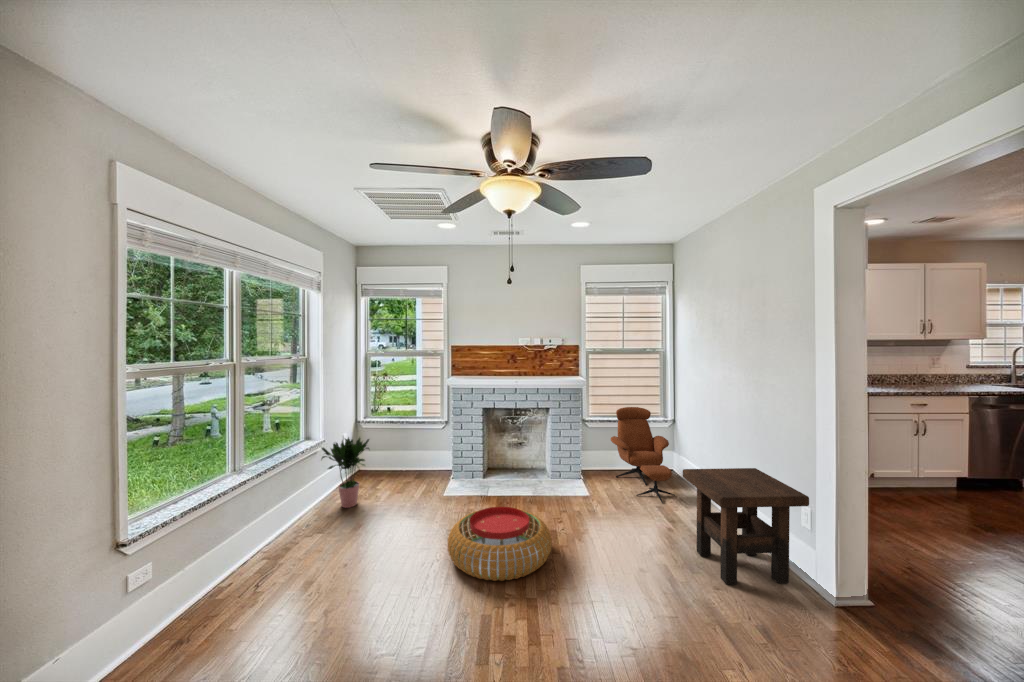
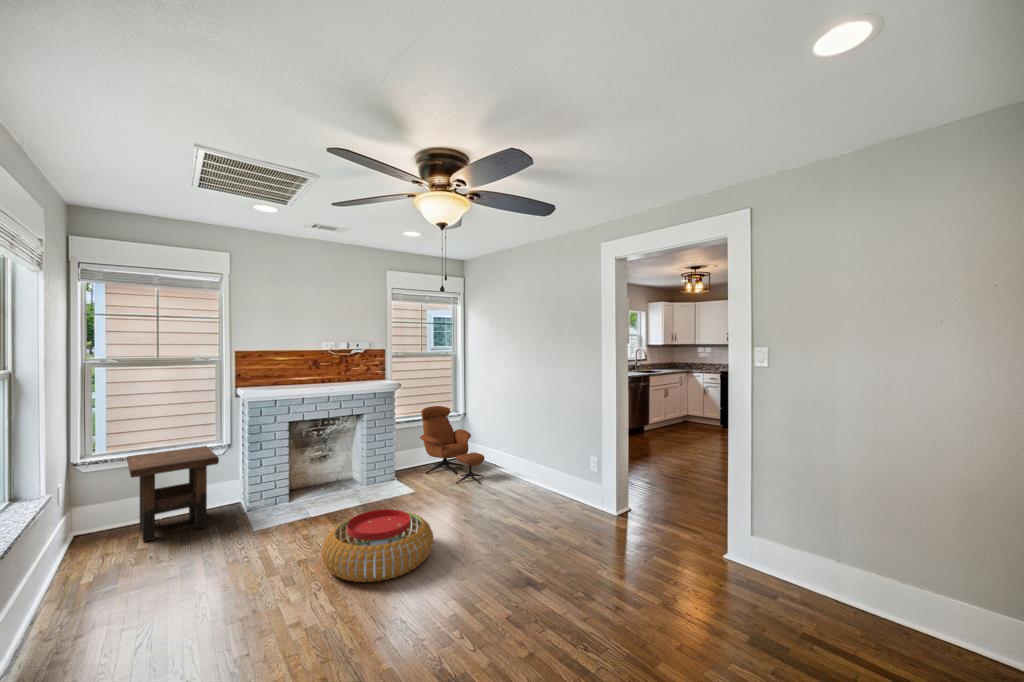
potted plant: present [322,438,369,508] -> none [52,466,146,580]
side table: present [683,468,809,585] -> present [127,446,219,542]

